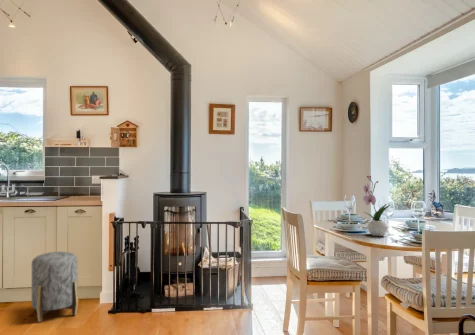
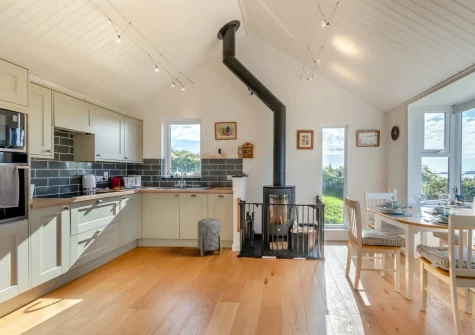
flower arrangement: present [363,176,390,236] -> none [403,177,423,218]

